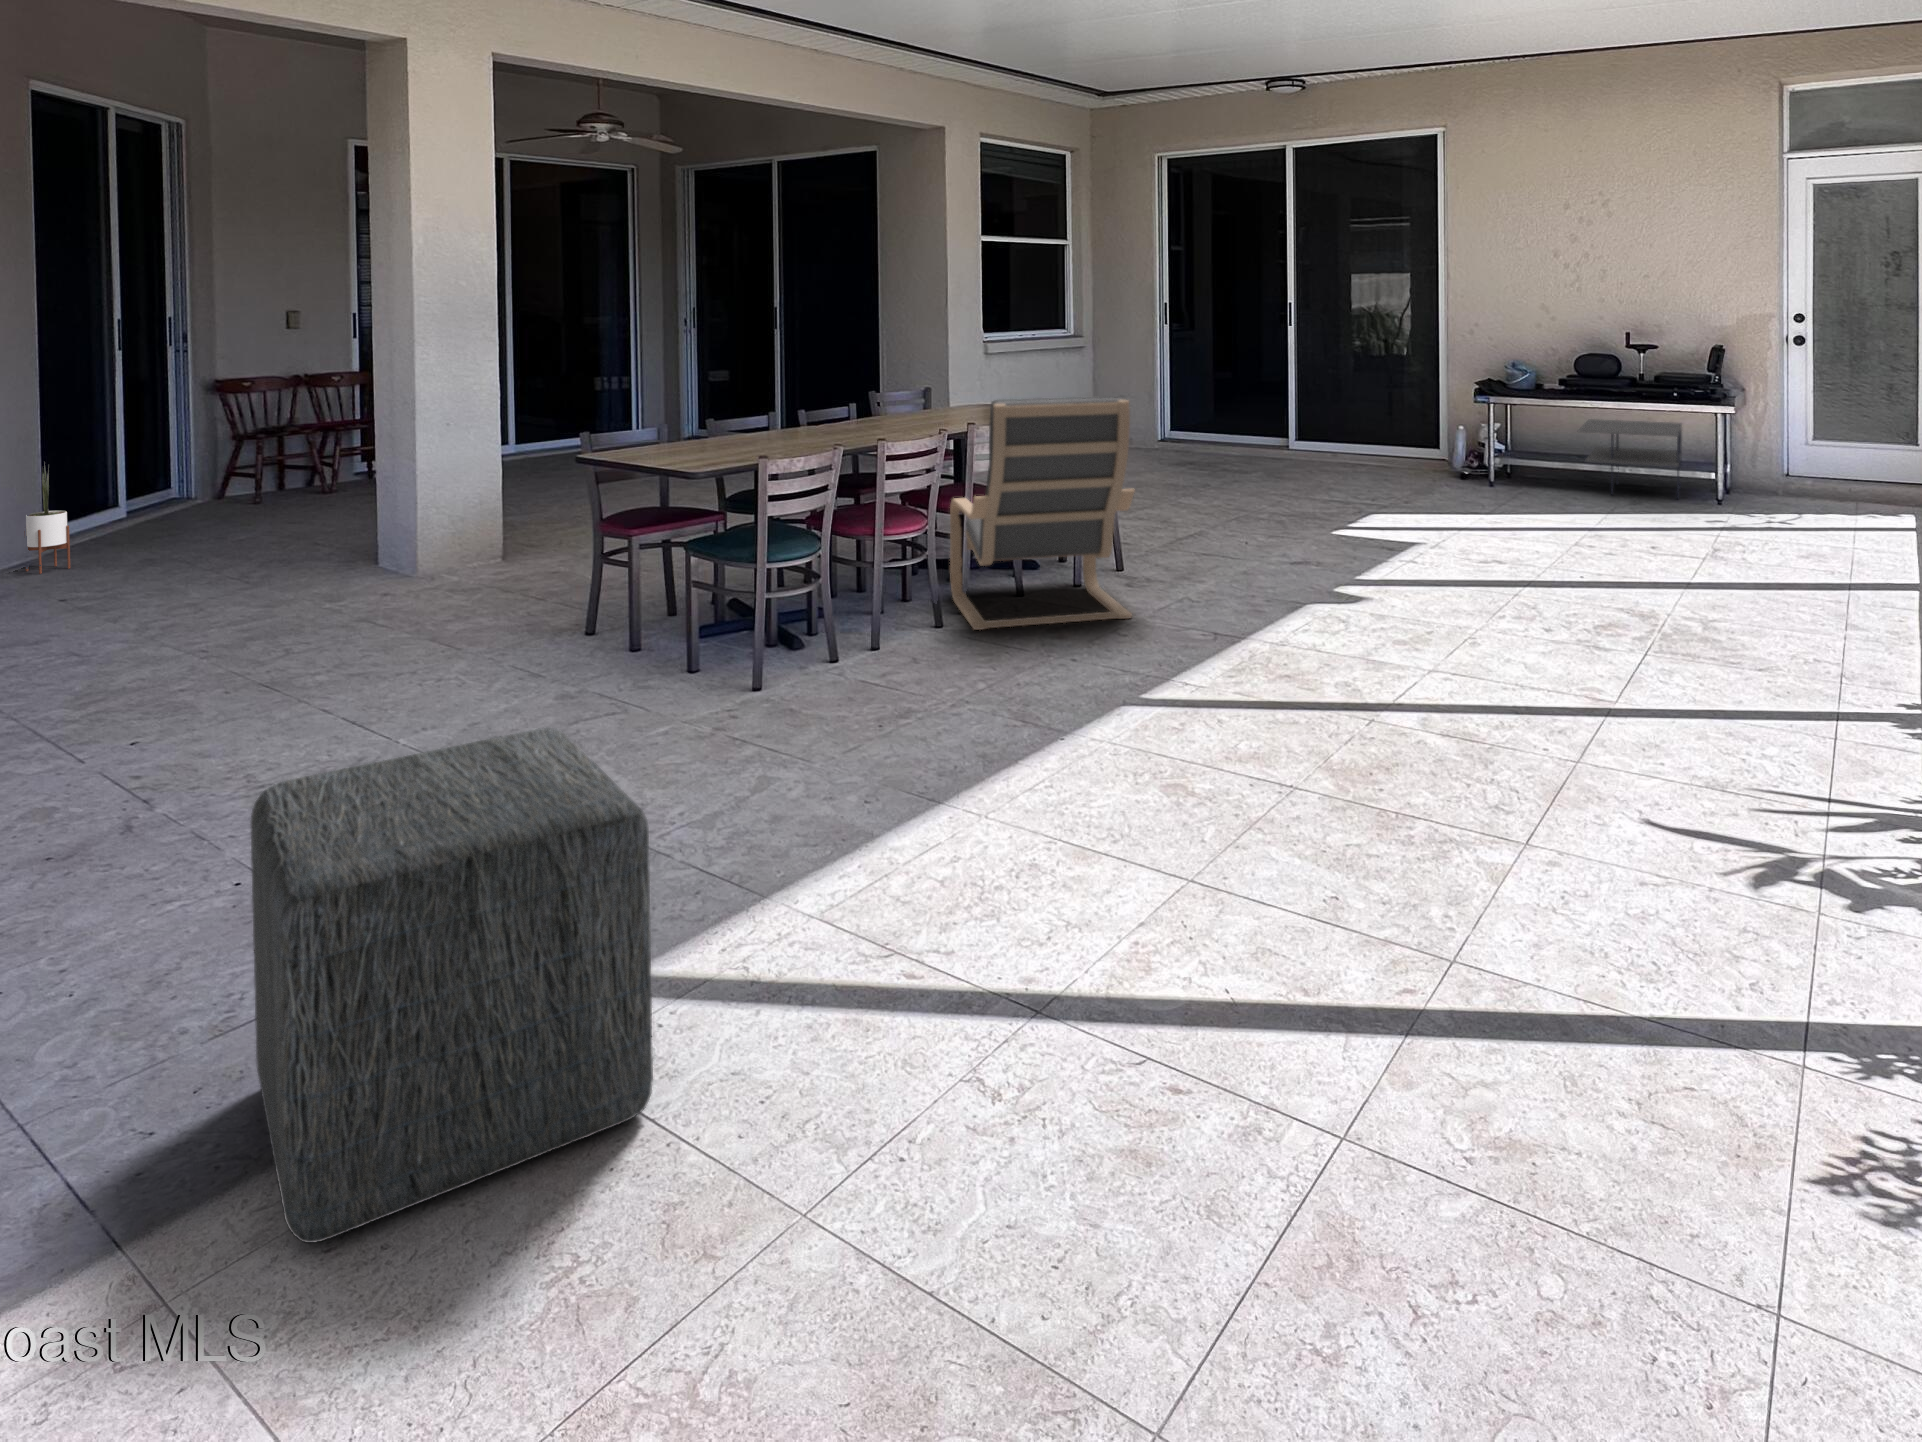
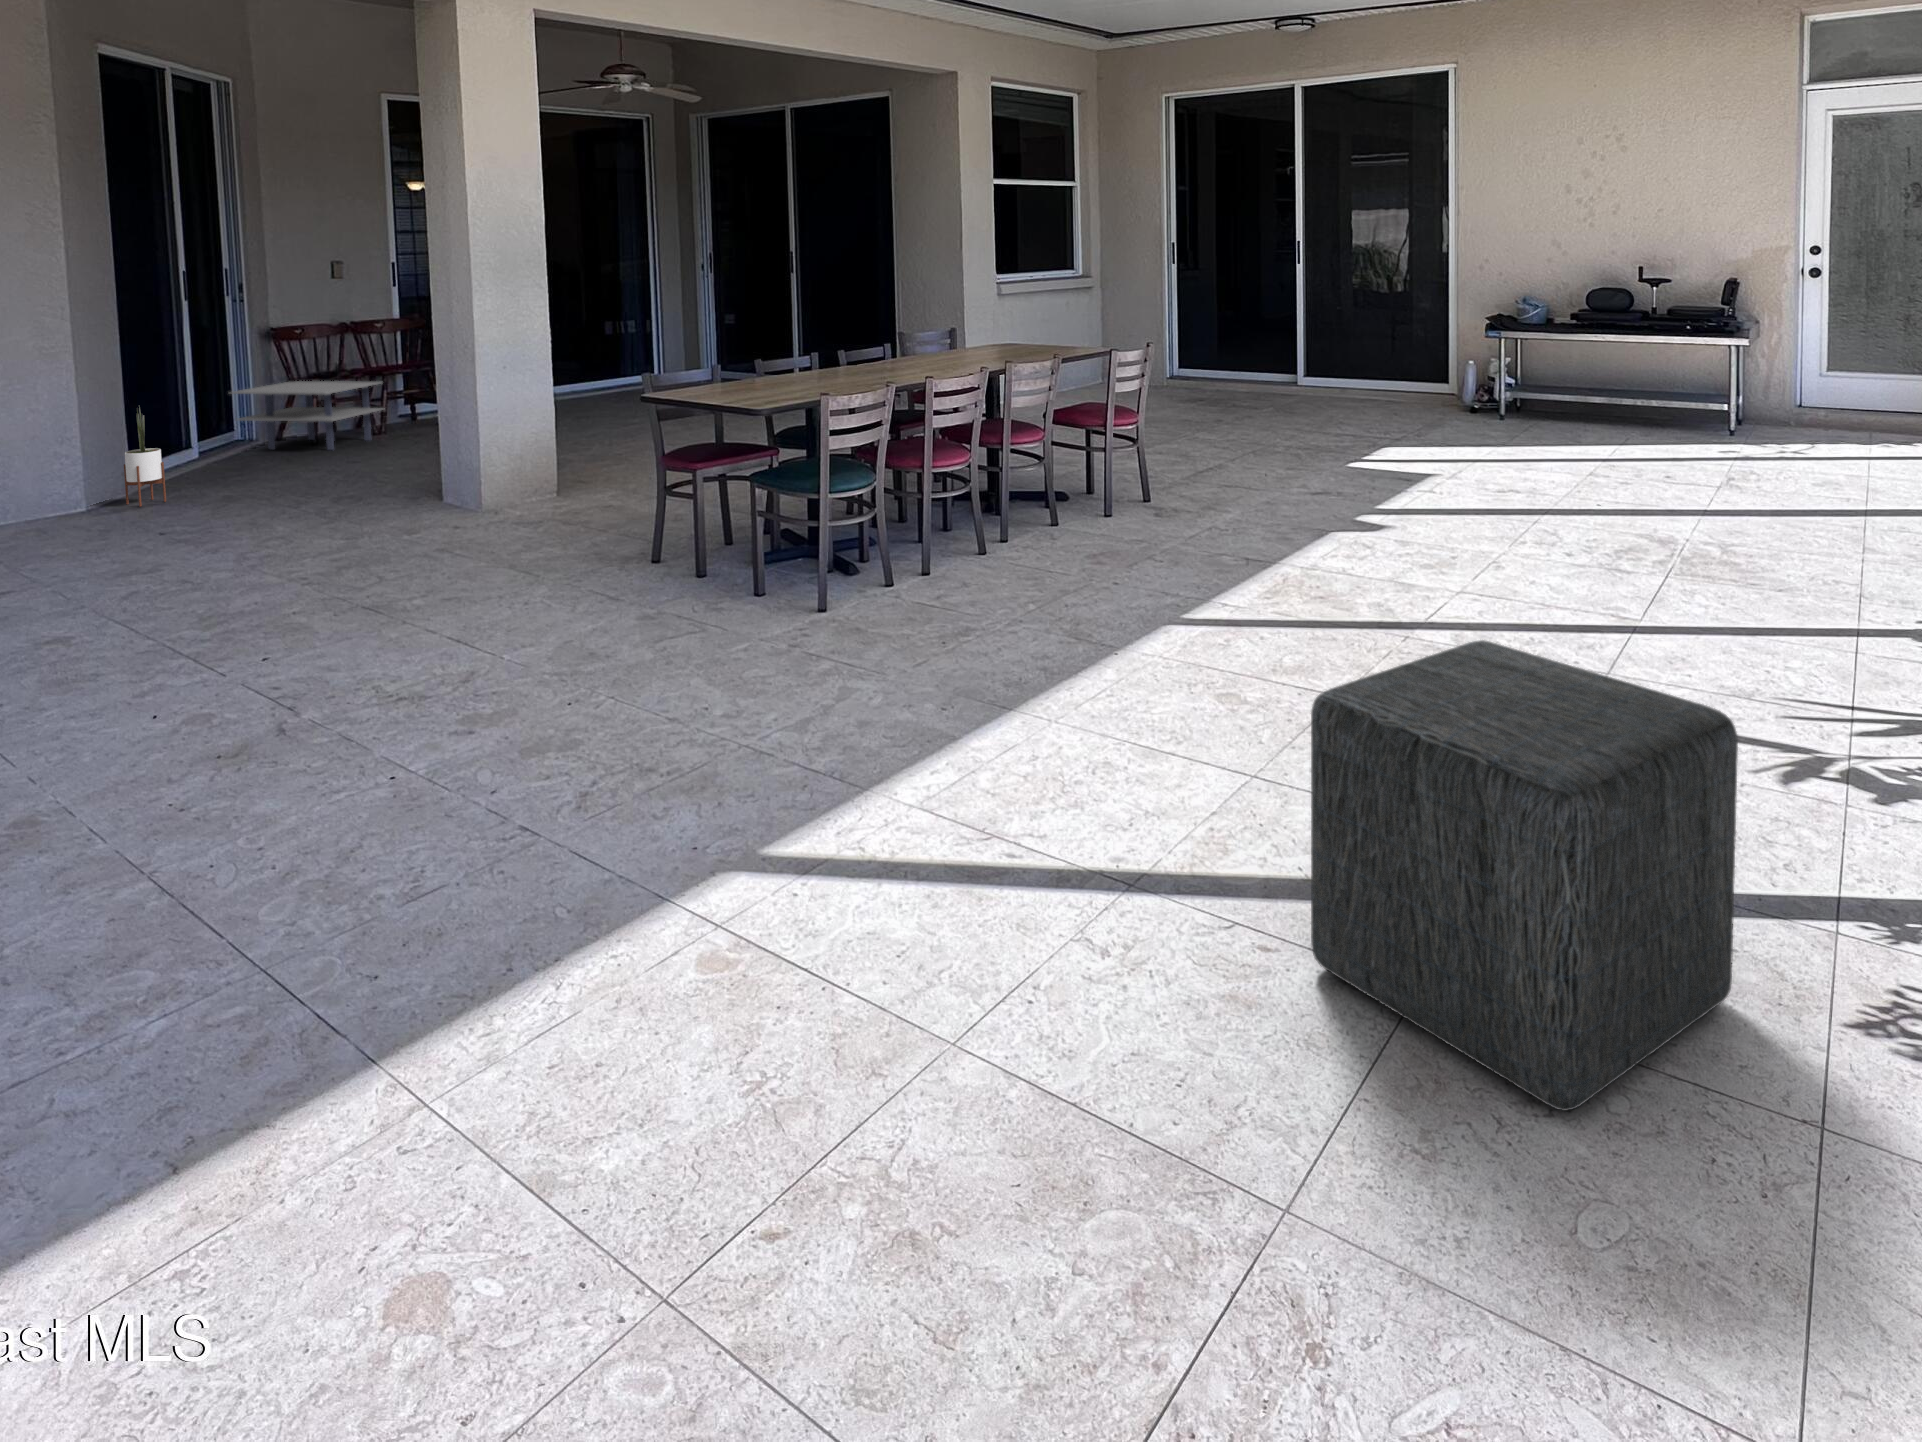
lounge chair: present [950,396,1134,630] -> none [989,333,1168,554]
side table: present [1577,419,1682,498] -> present [230,381,383,450]
ottoman: present [250,728,653,1243] -> present [1311,640,1738,1111]

